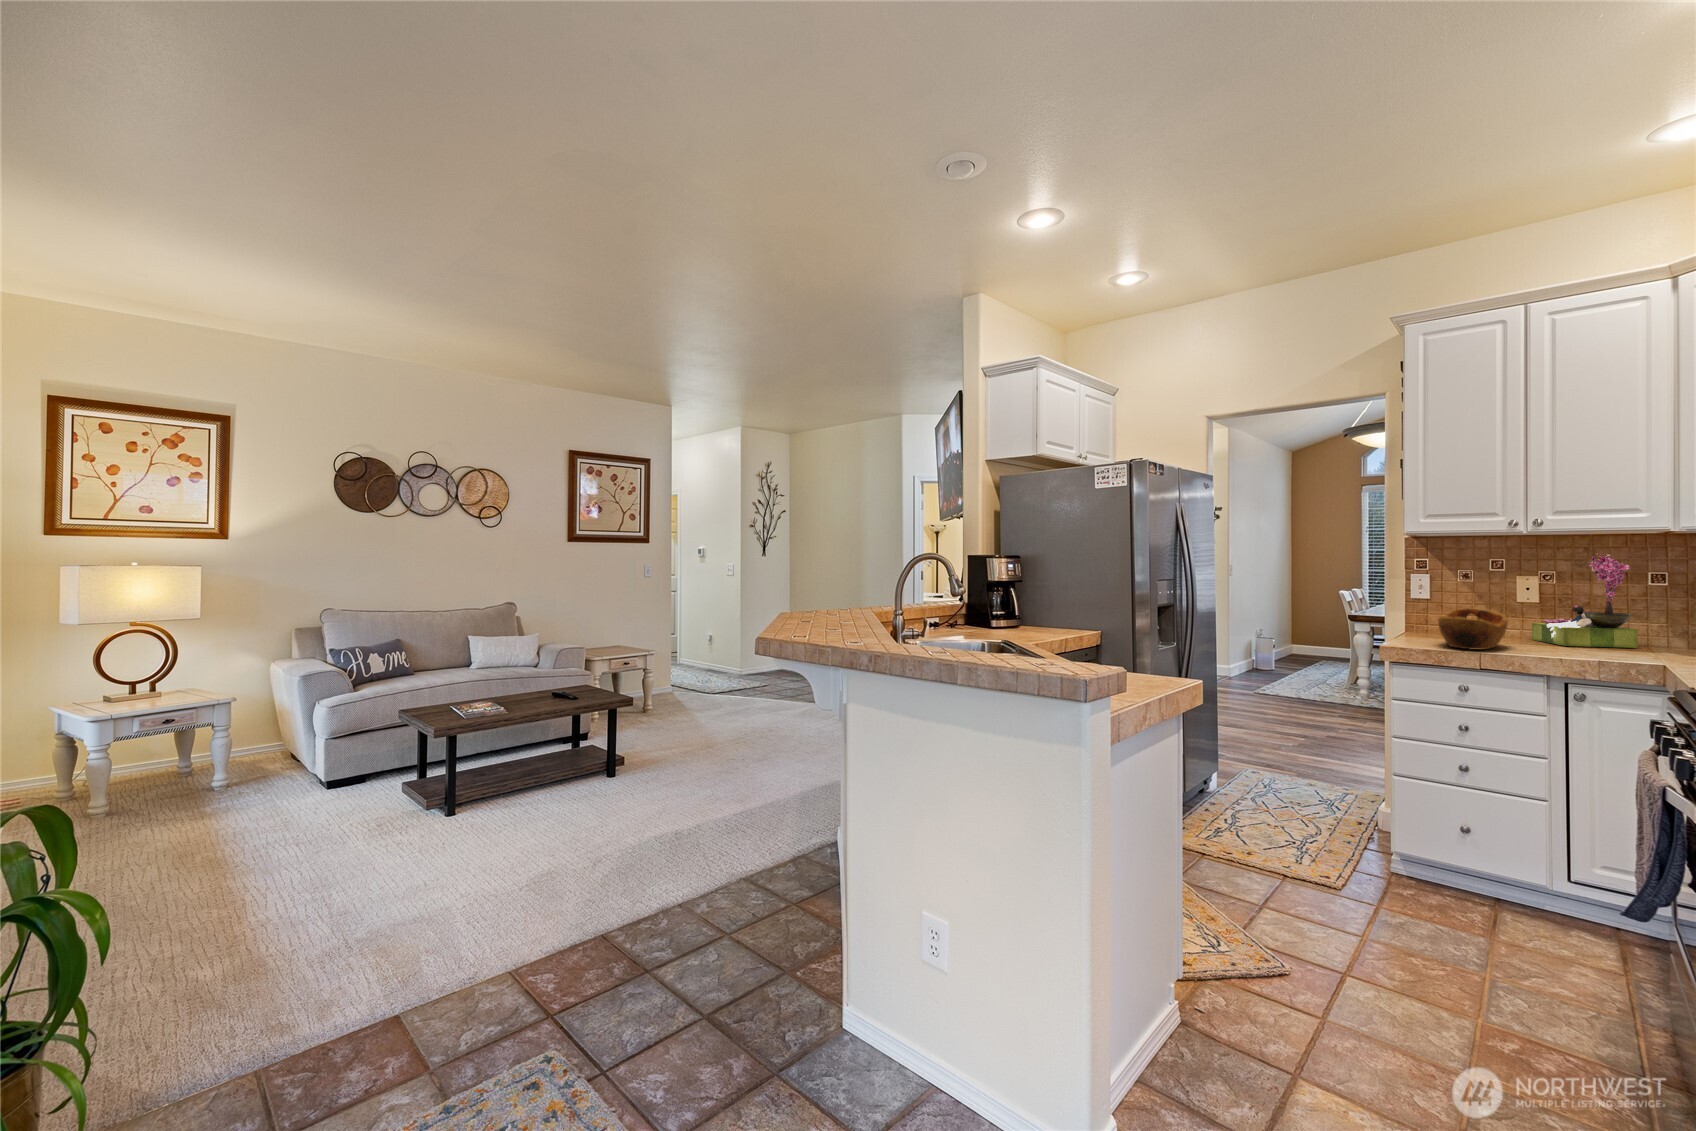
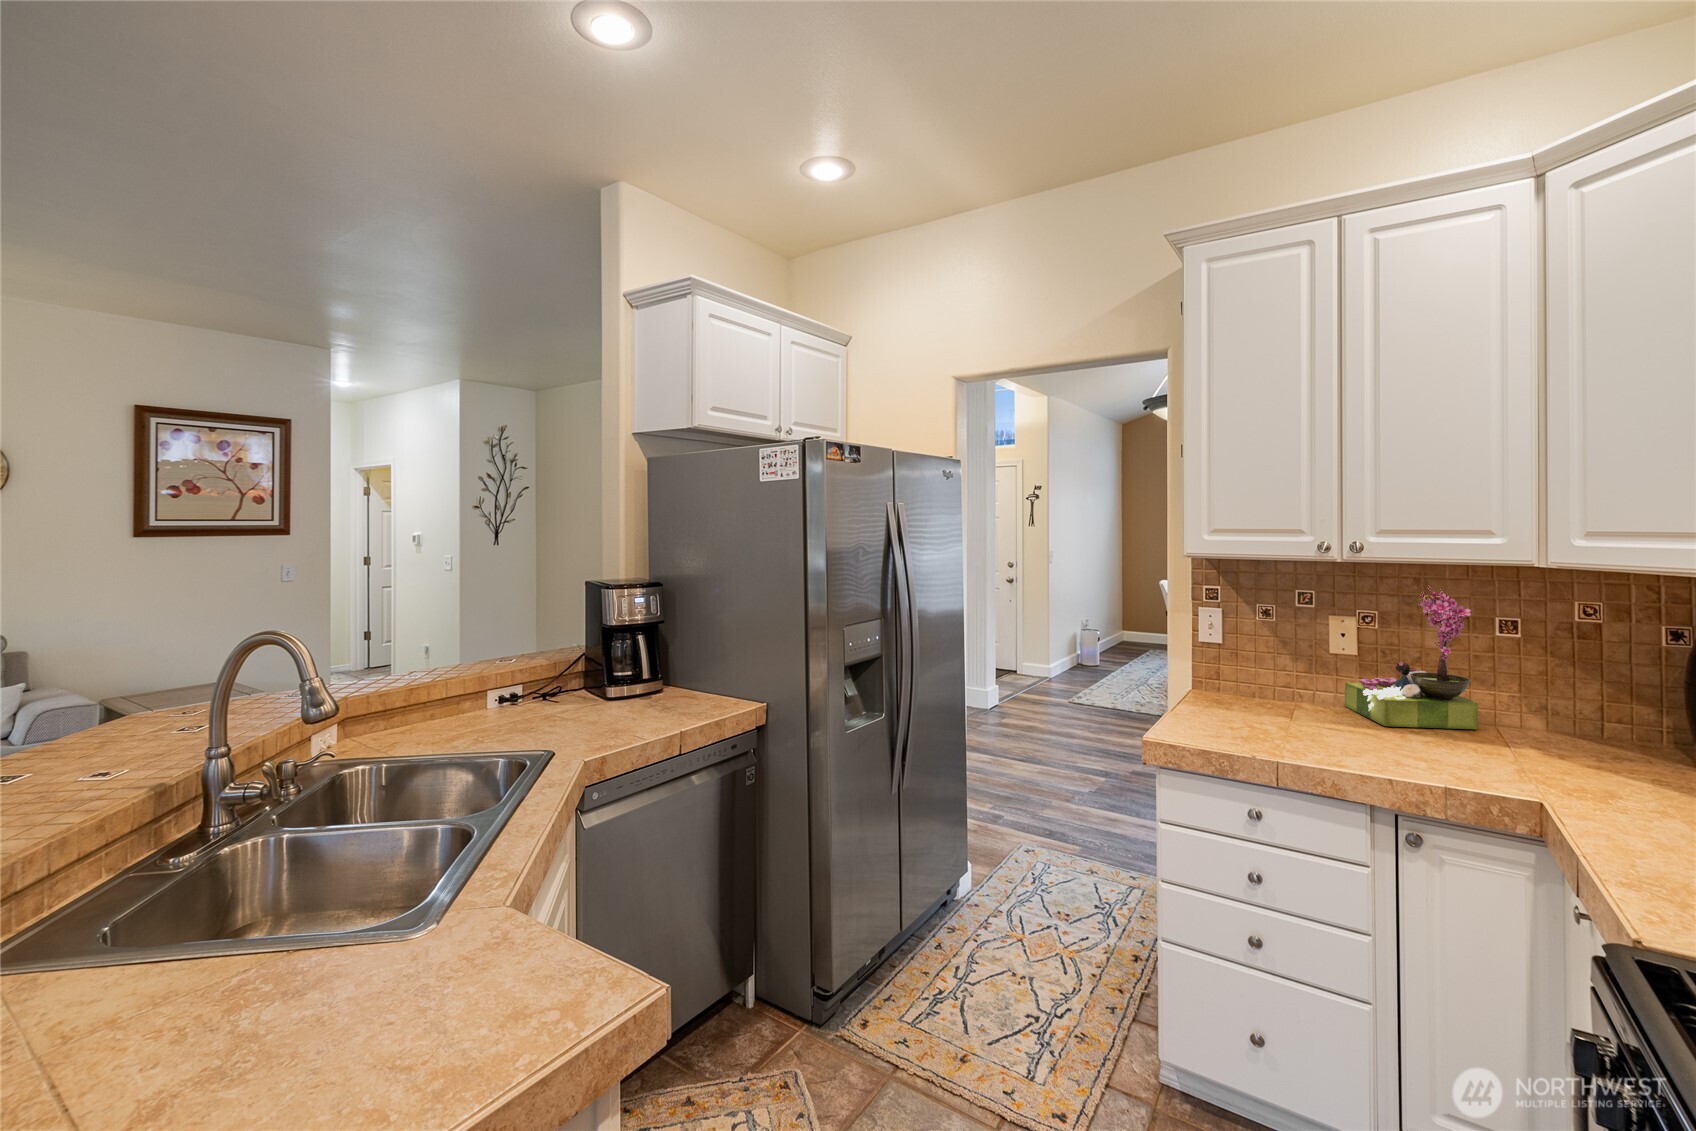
wooden bowl: present [1438,608,1508,650] -> none [1219,666,1311,743]

